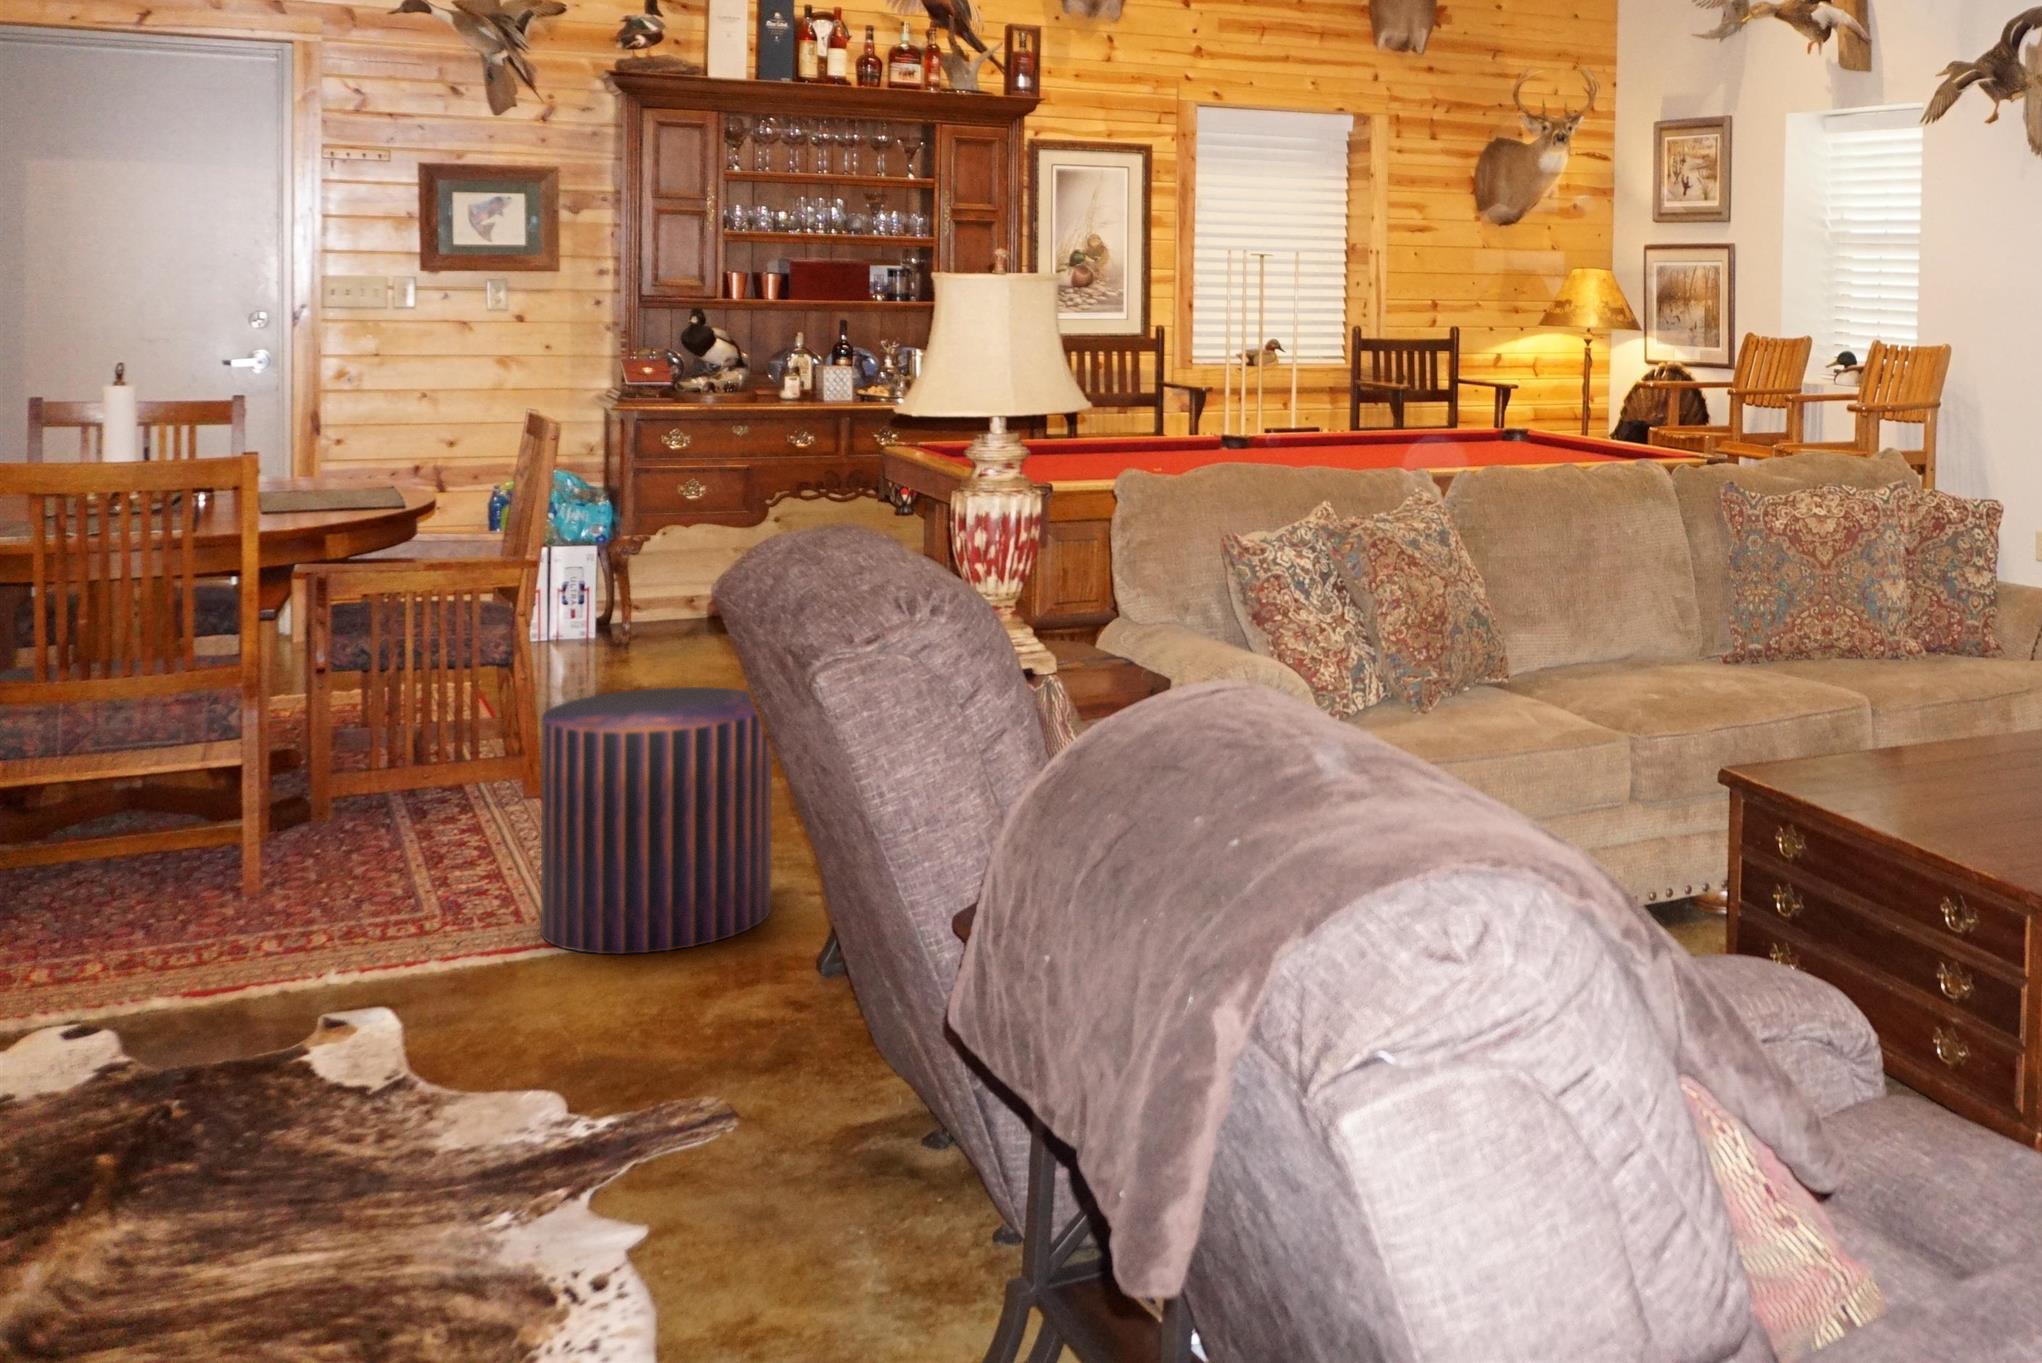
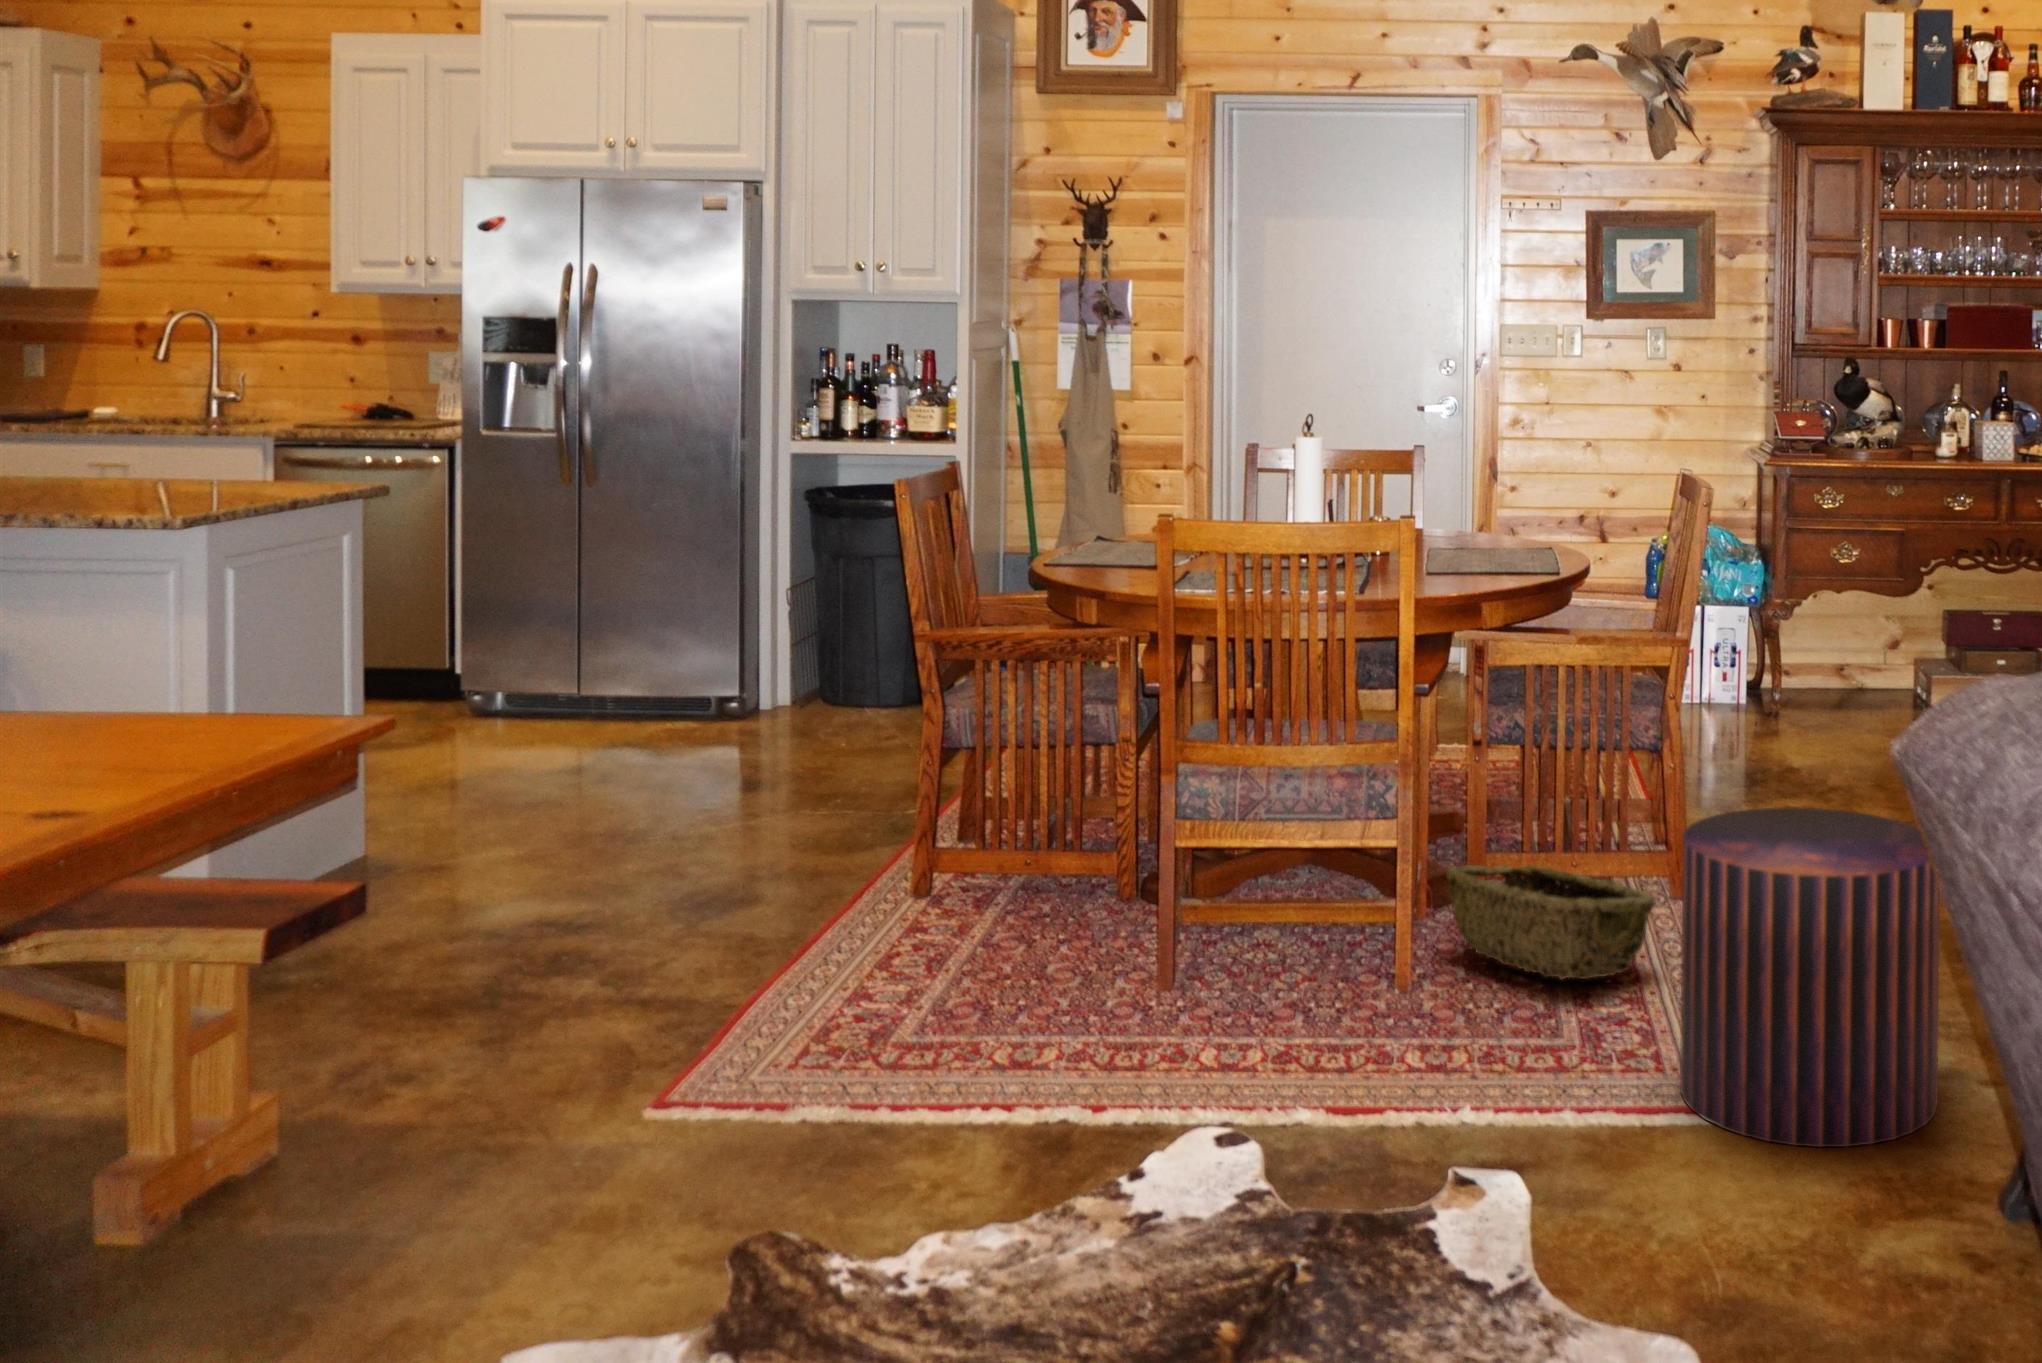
woven basket: none [290,781,511,874] -> present [1446,865,1654,979]

